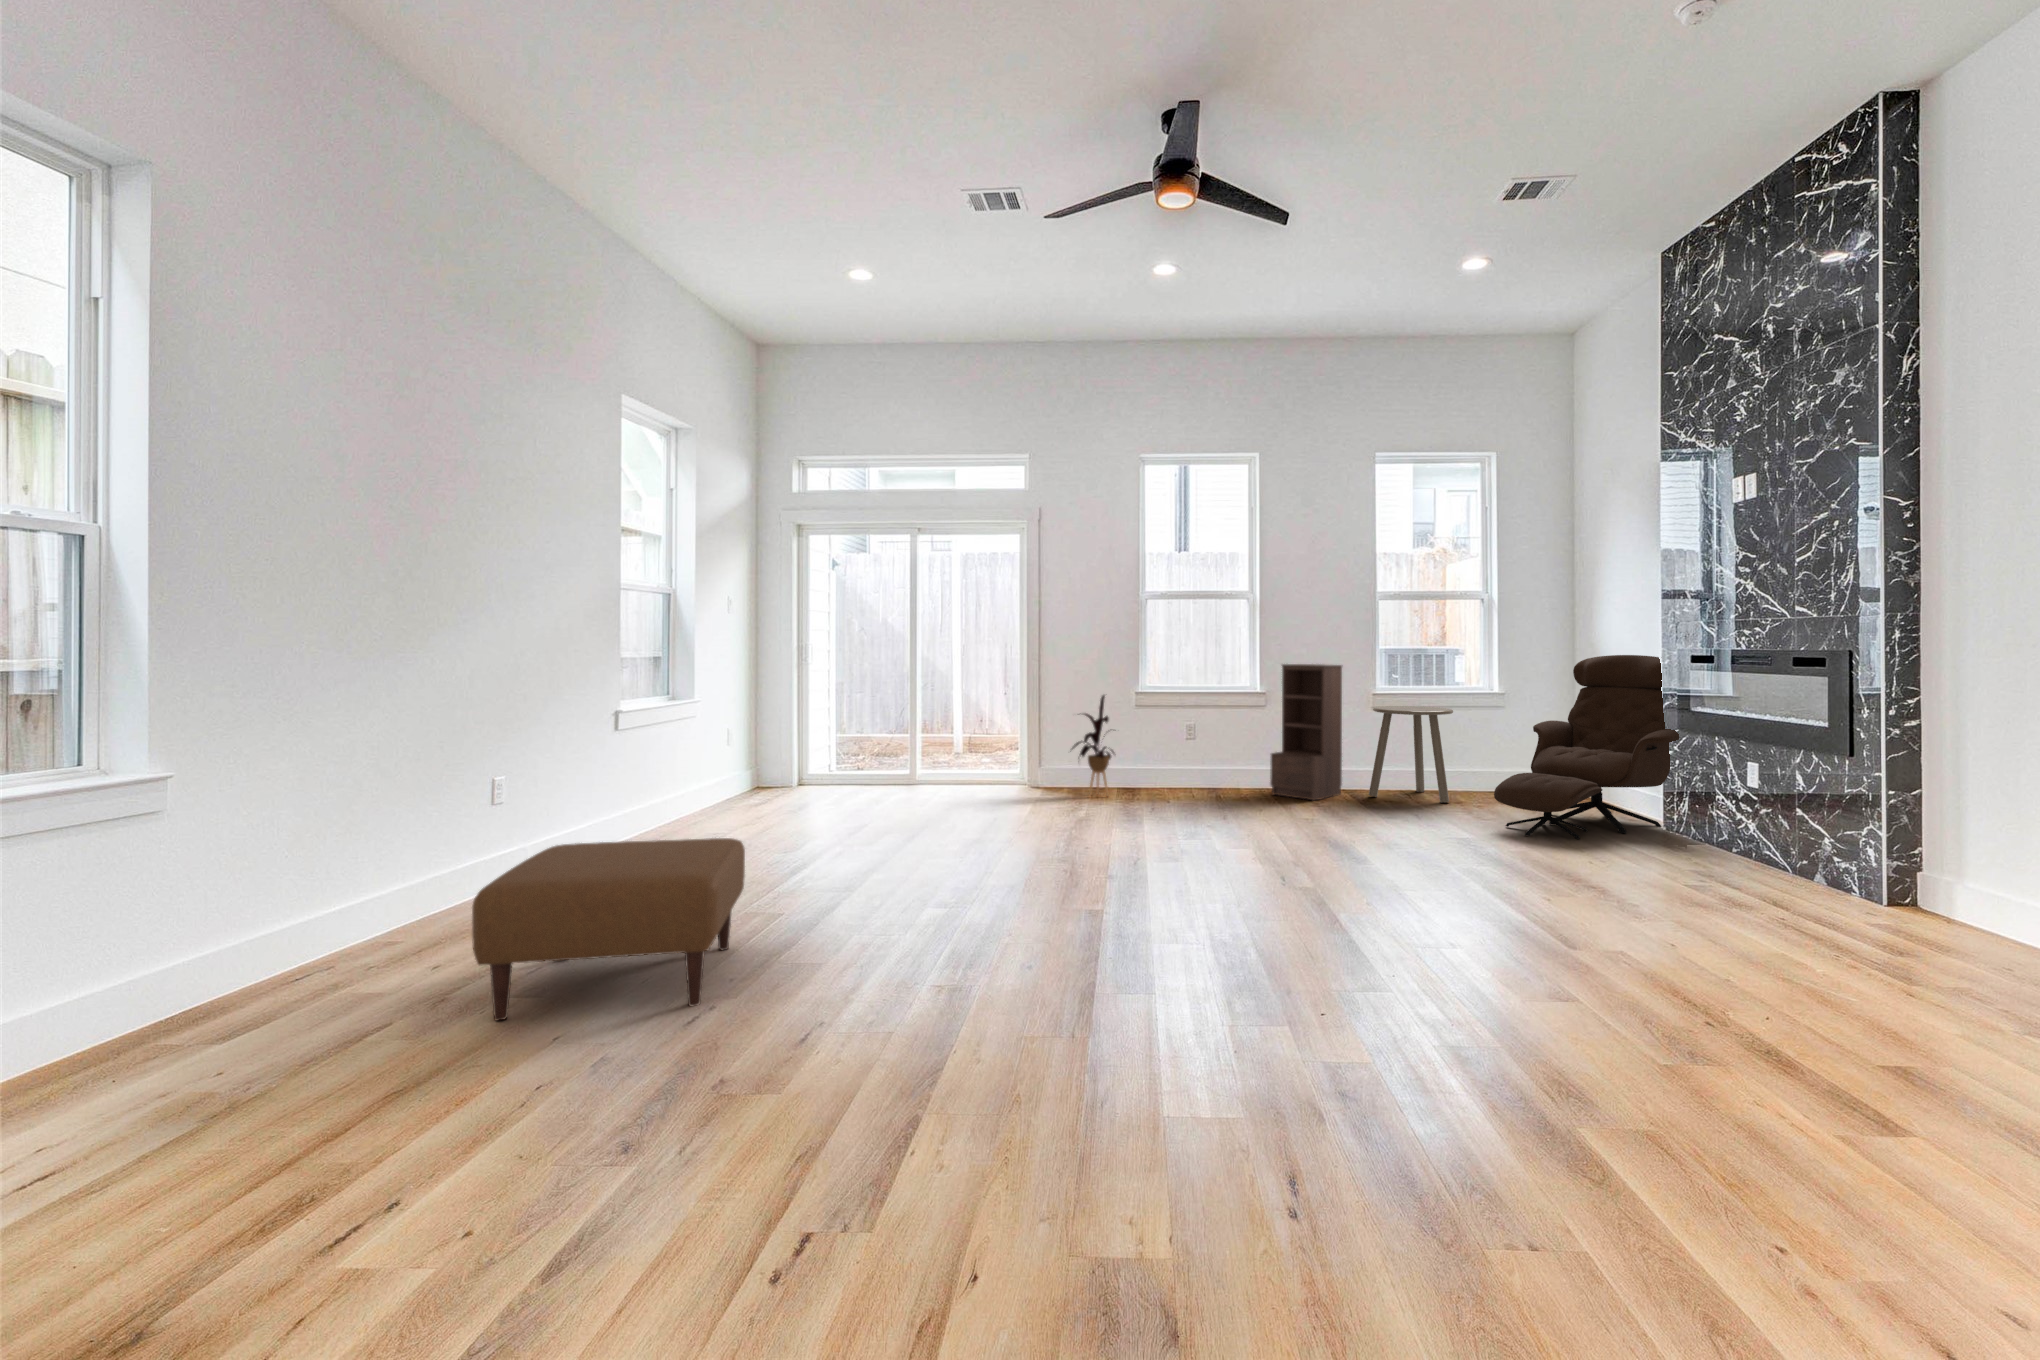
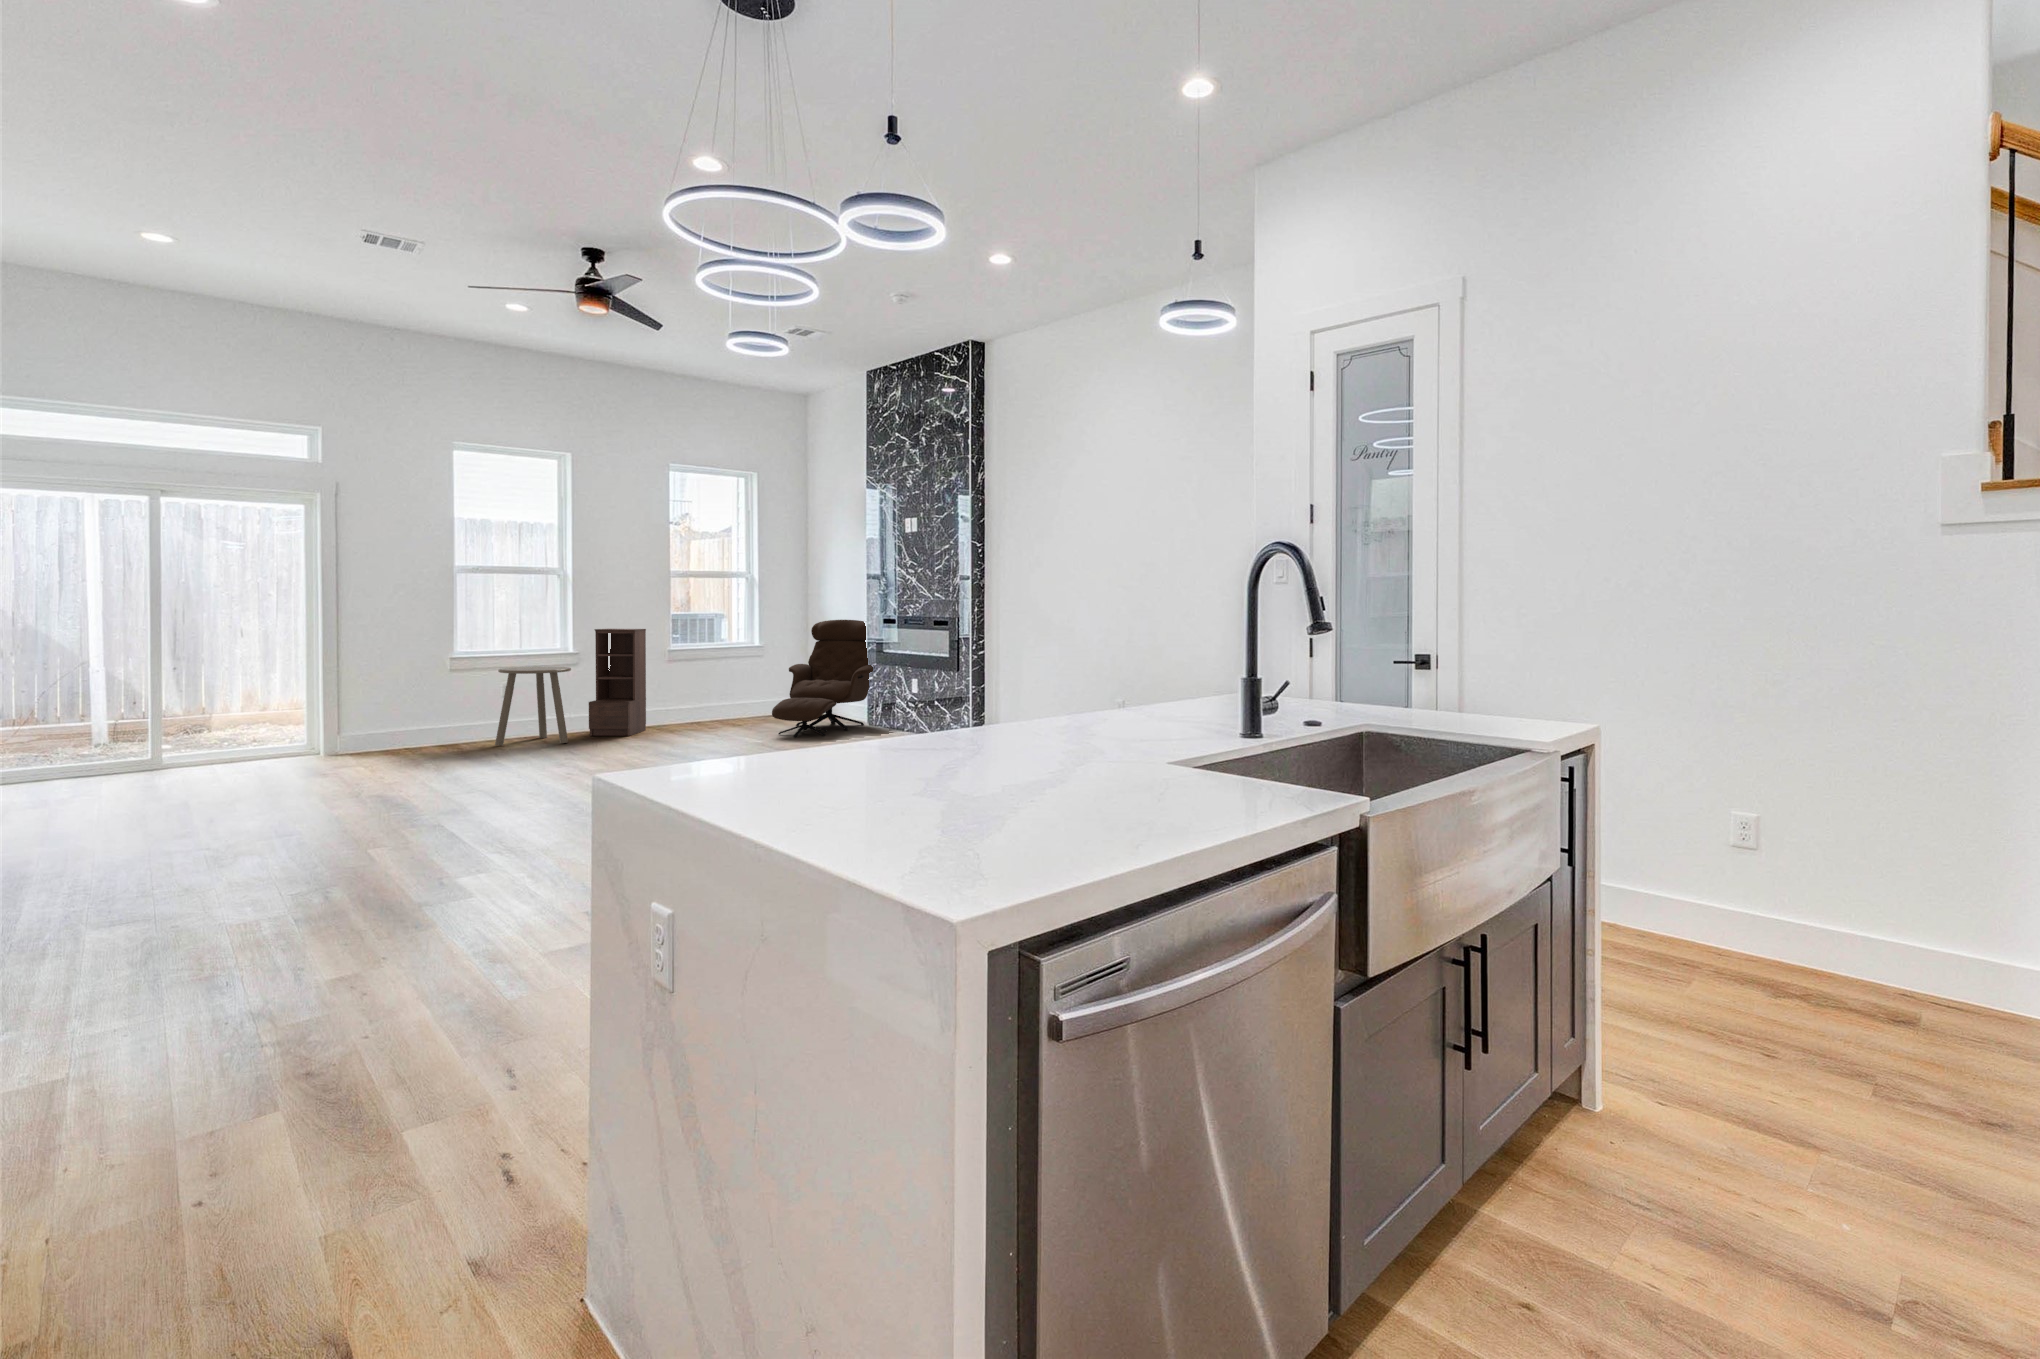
house plant: present [1072,695,1114,796] -> none [389,659,446,754]
side table: present [1369,706,1453,802] -> present [495,667,571,745]
ottoman: present [472,838,745,1021] -> none [83,780,351,923]

